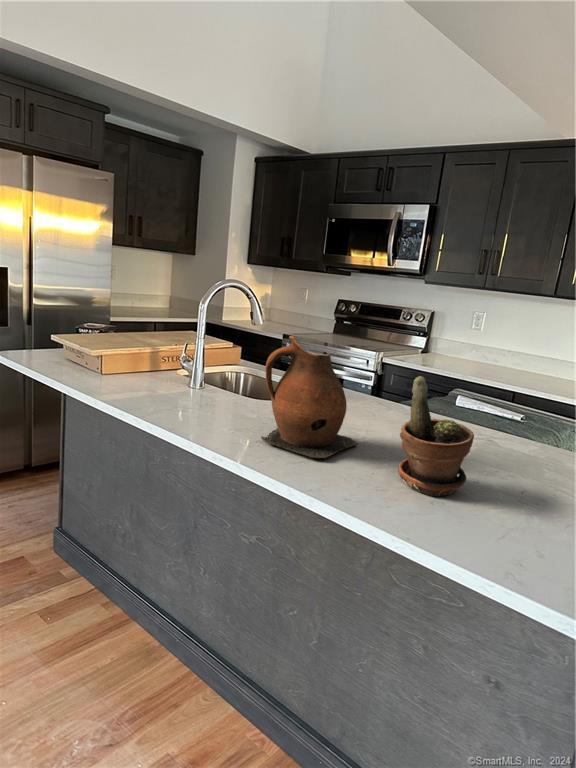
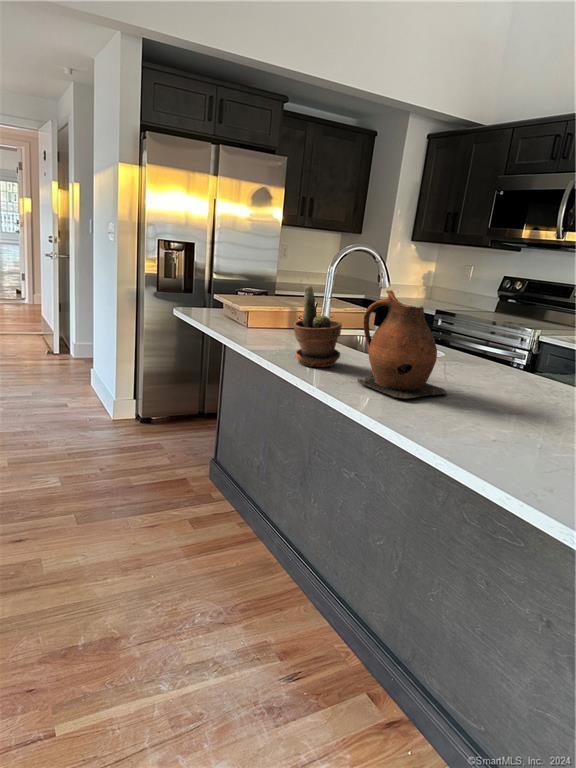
potted plant: present [398,376,474,496] -> present [294,286,342,367]

